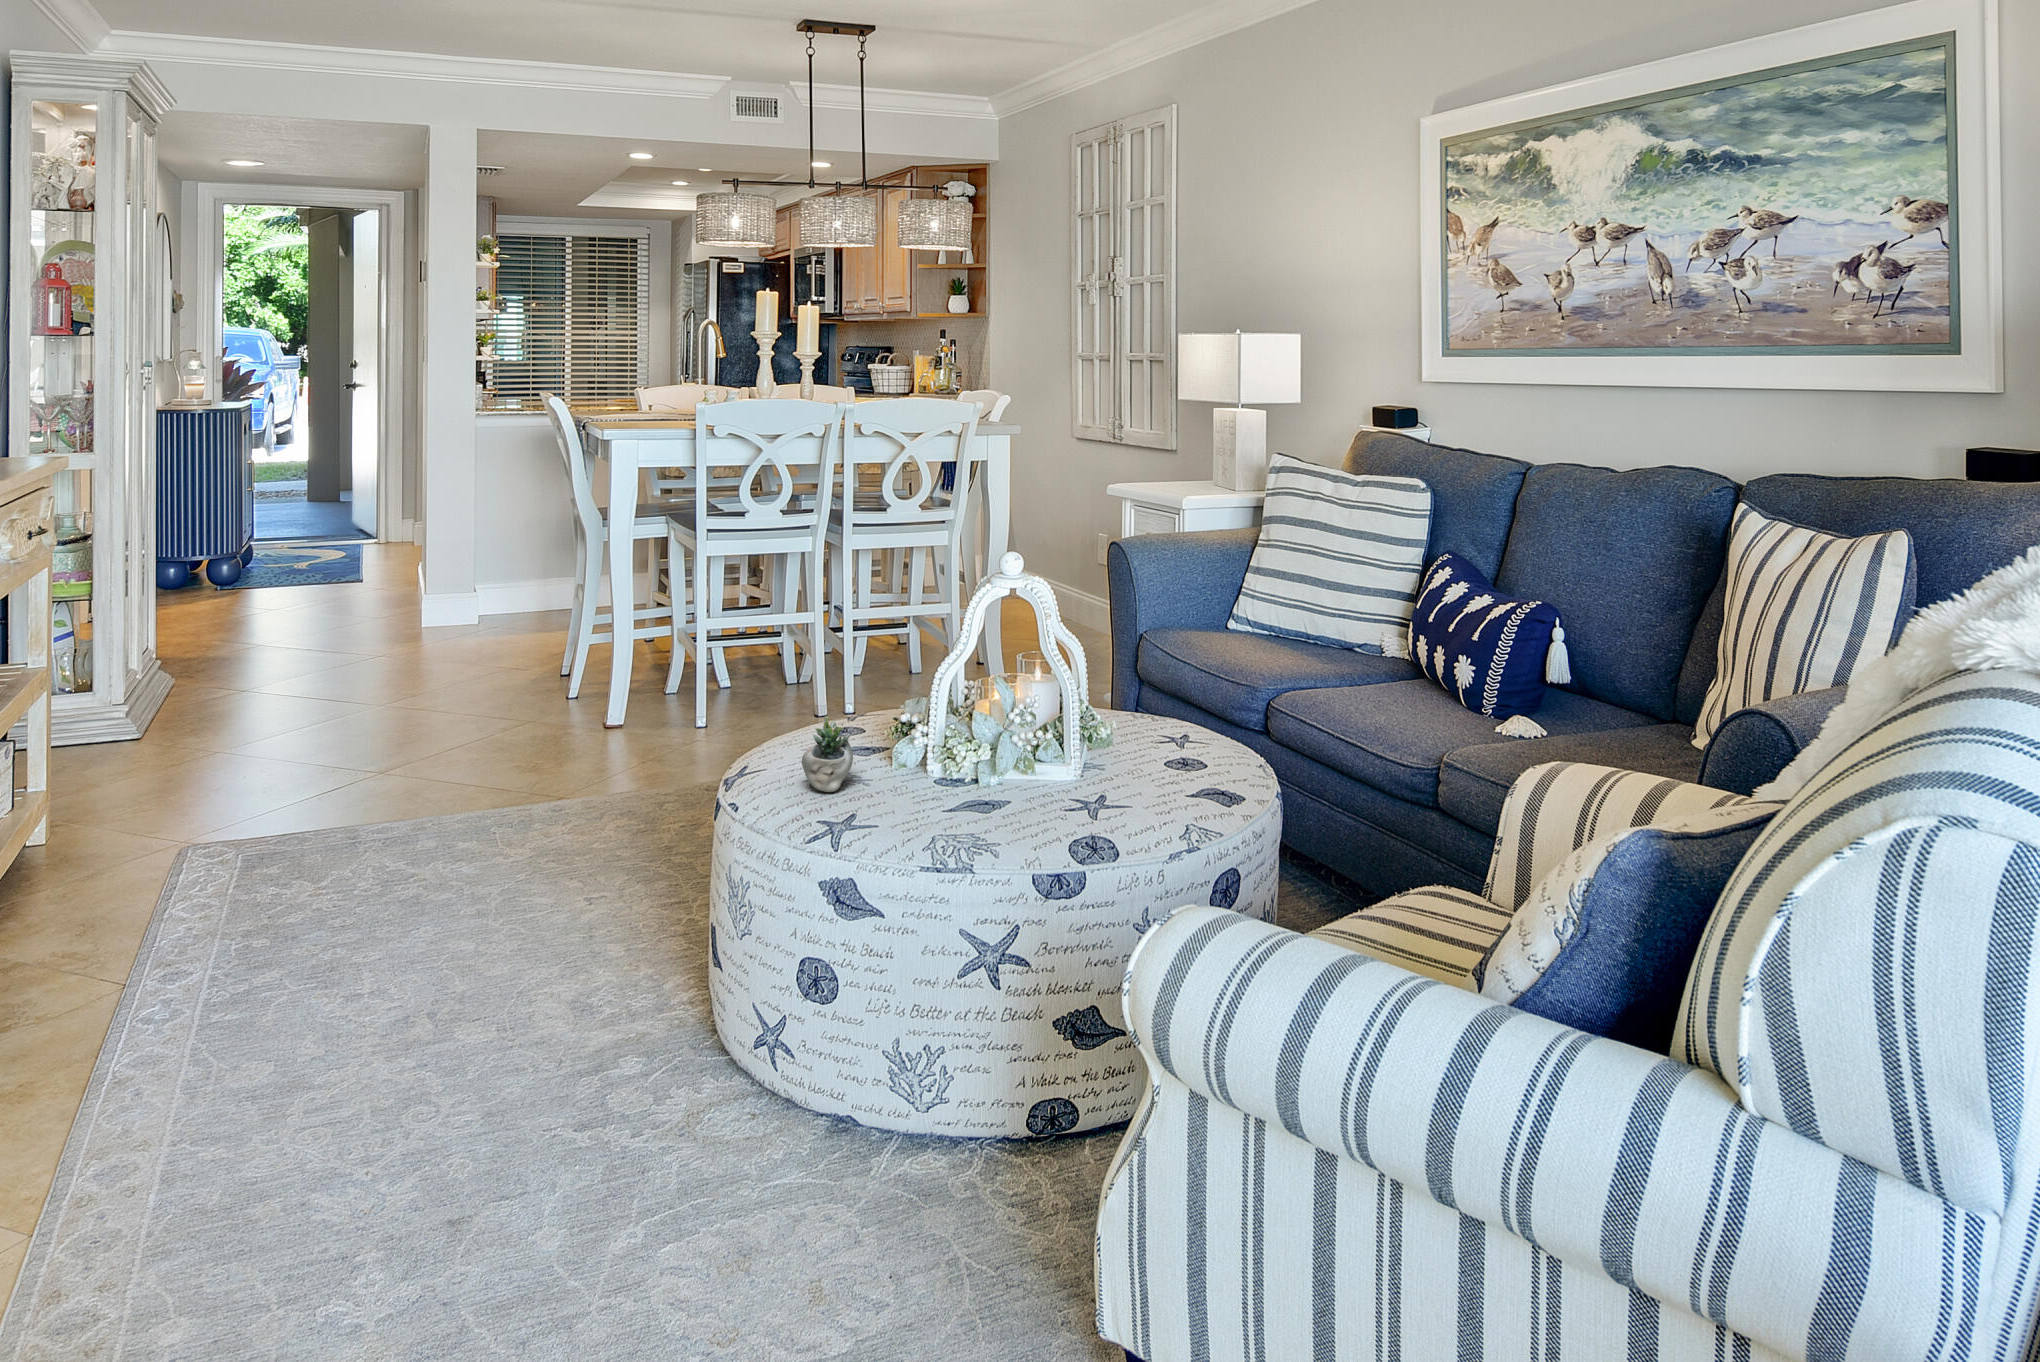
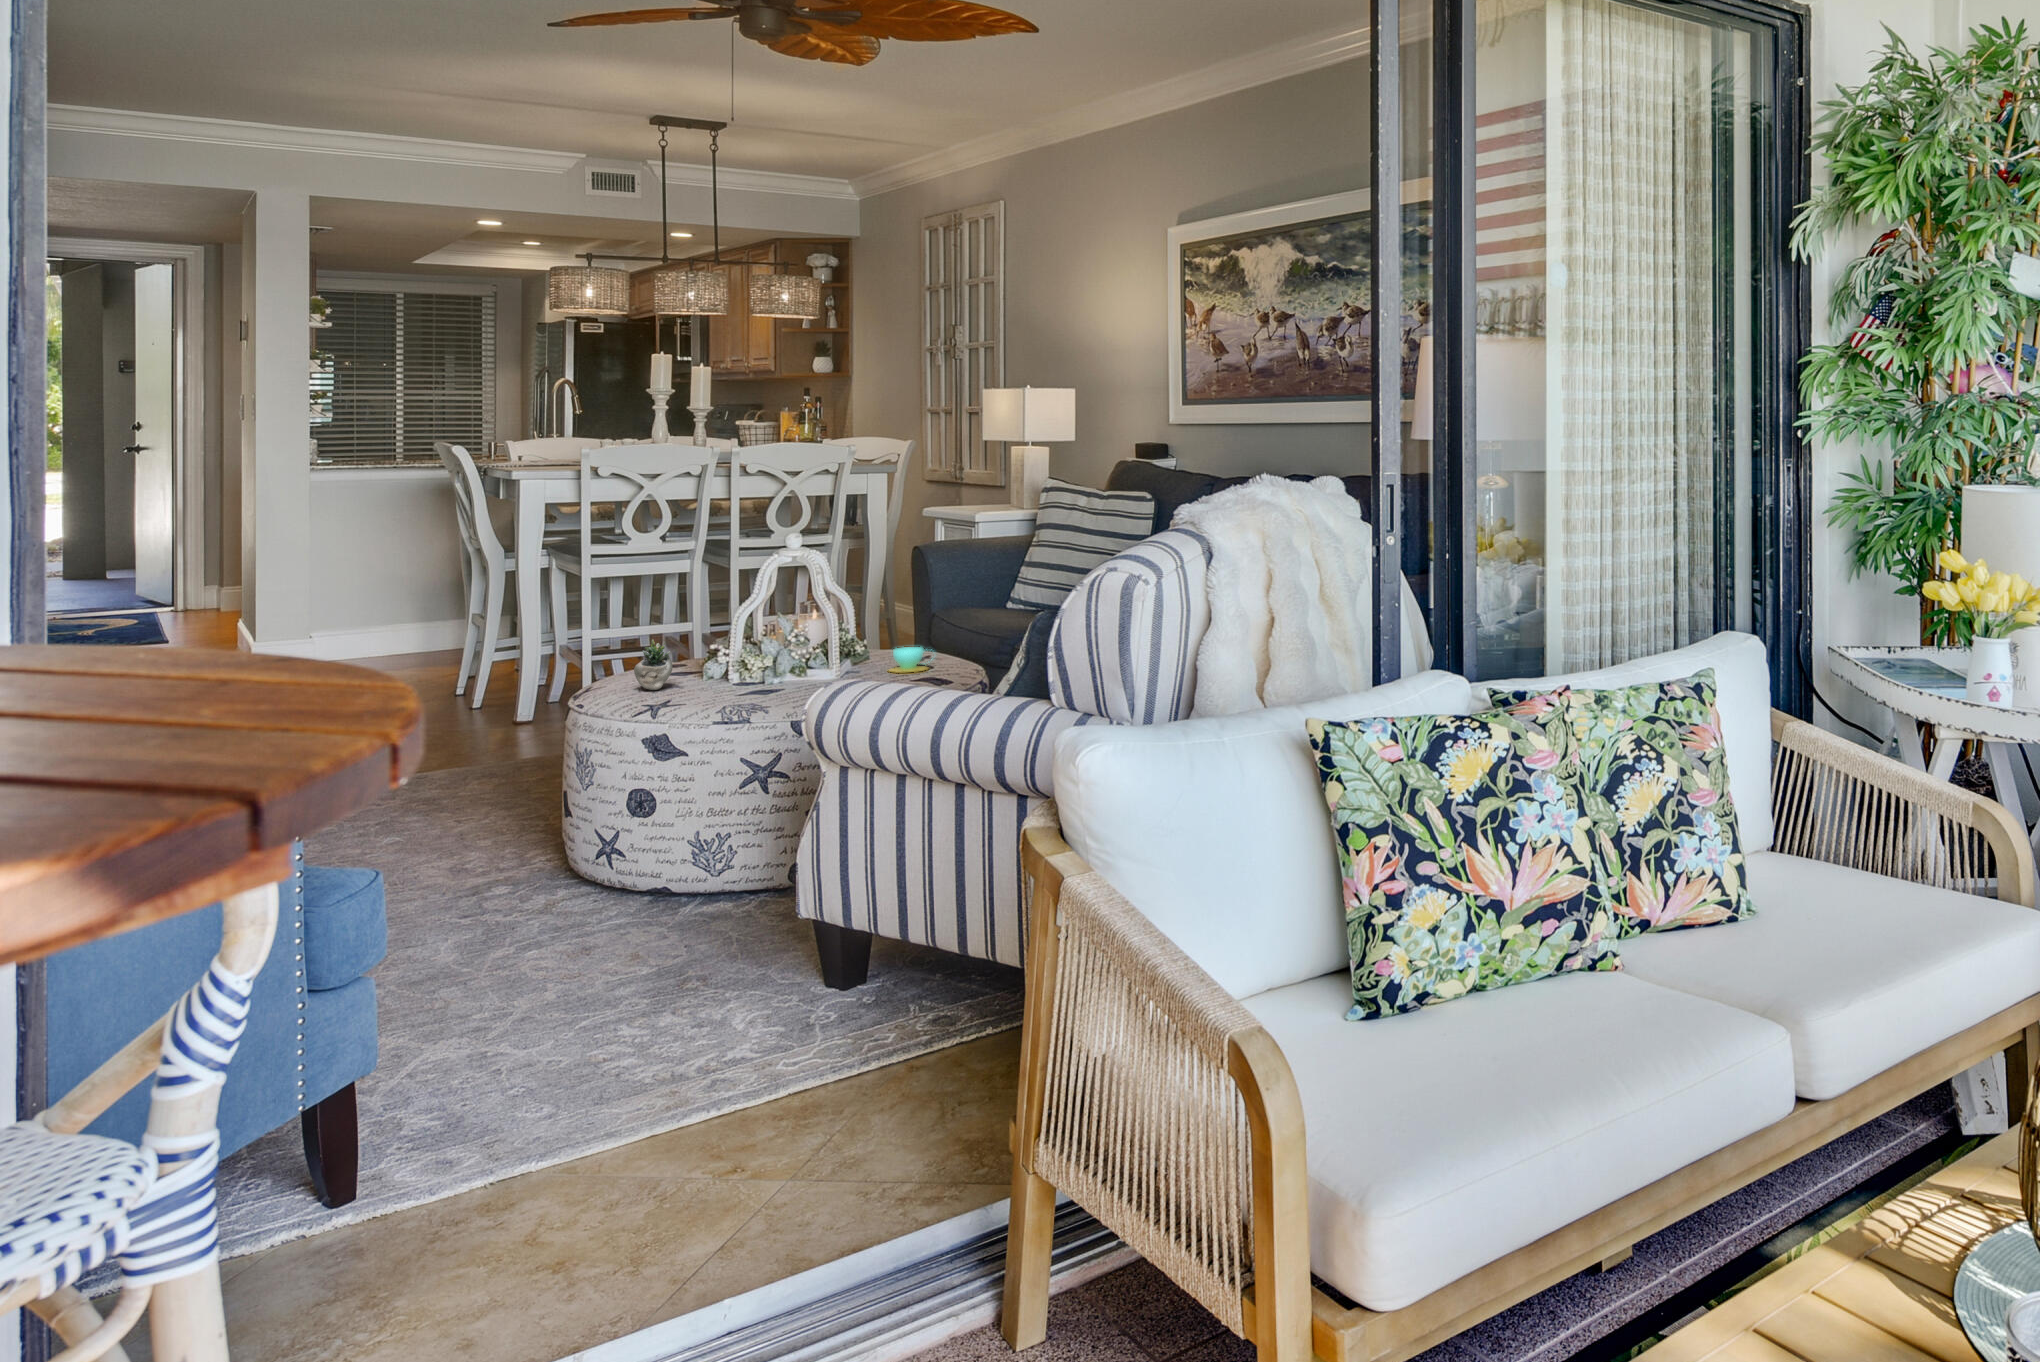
teacup: none [1145,732,1213,777] -> present [889,647,928,672]

